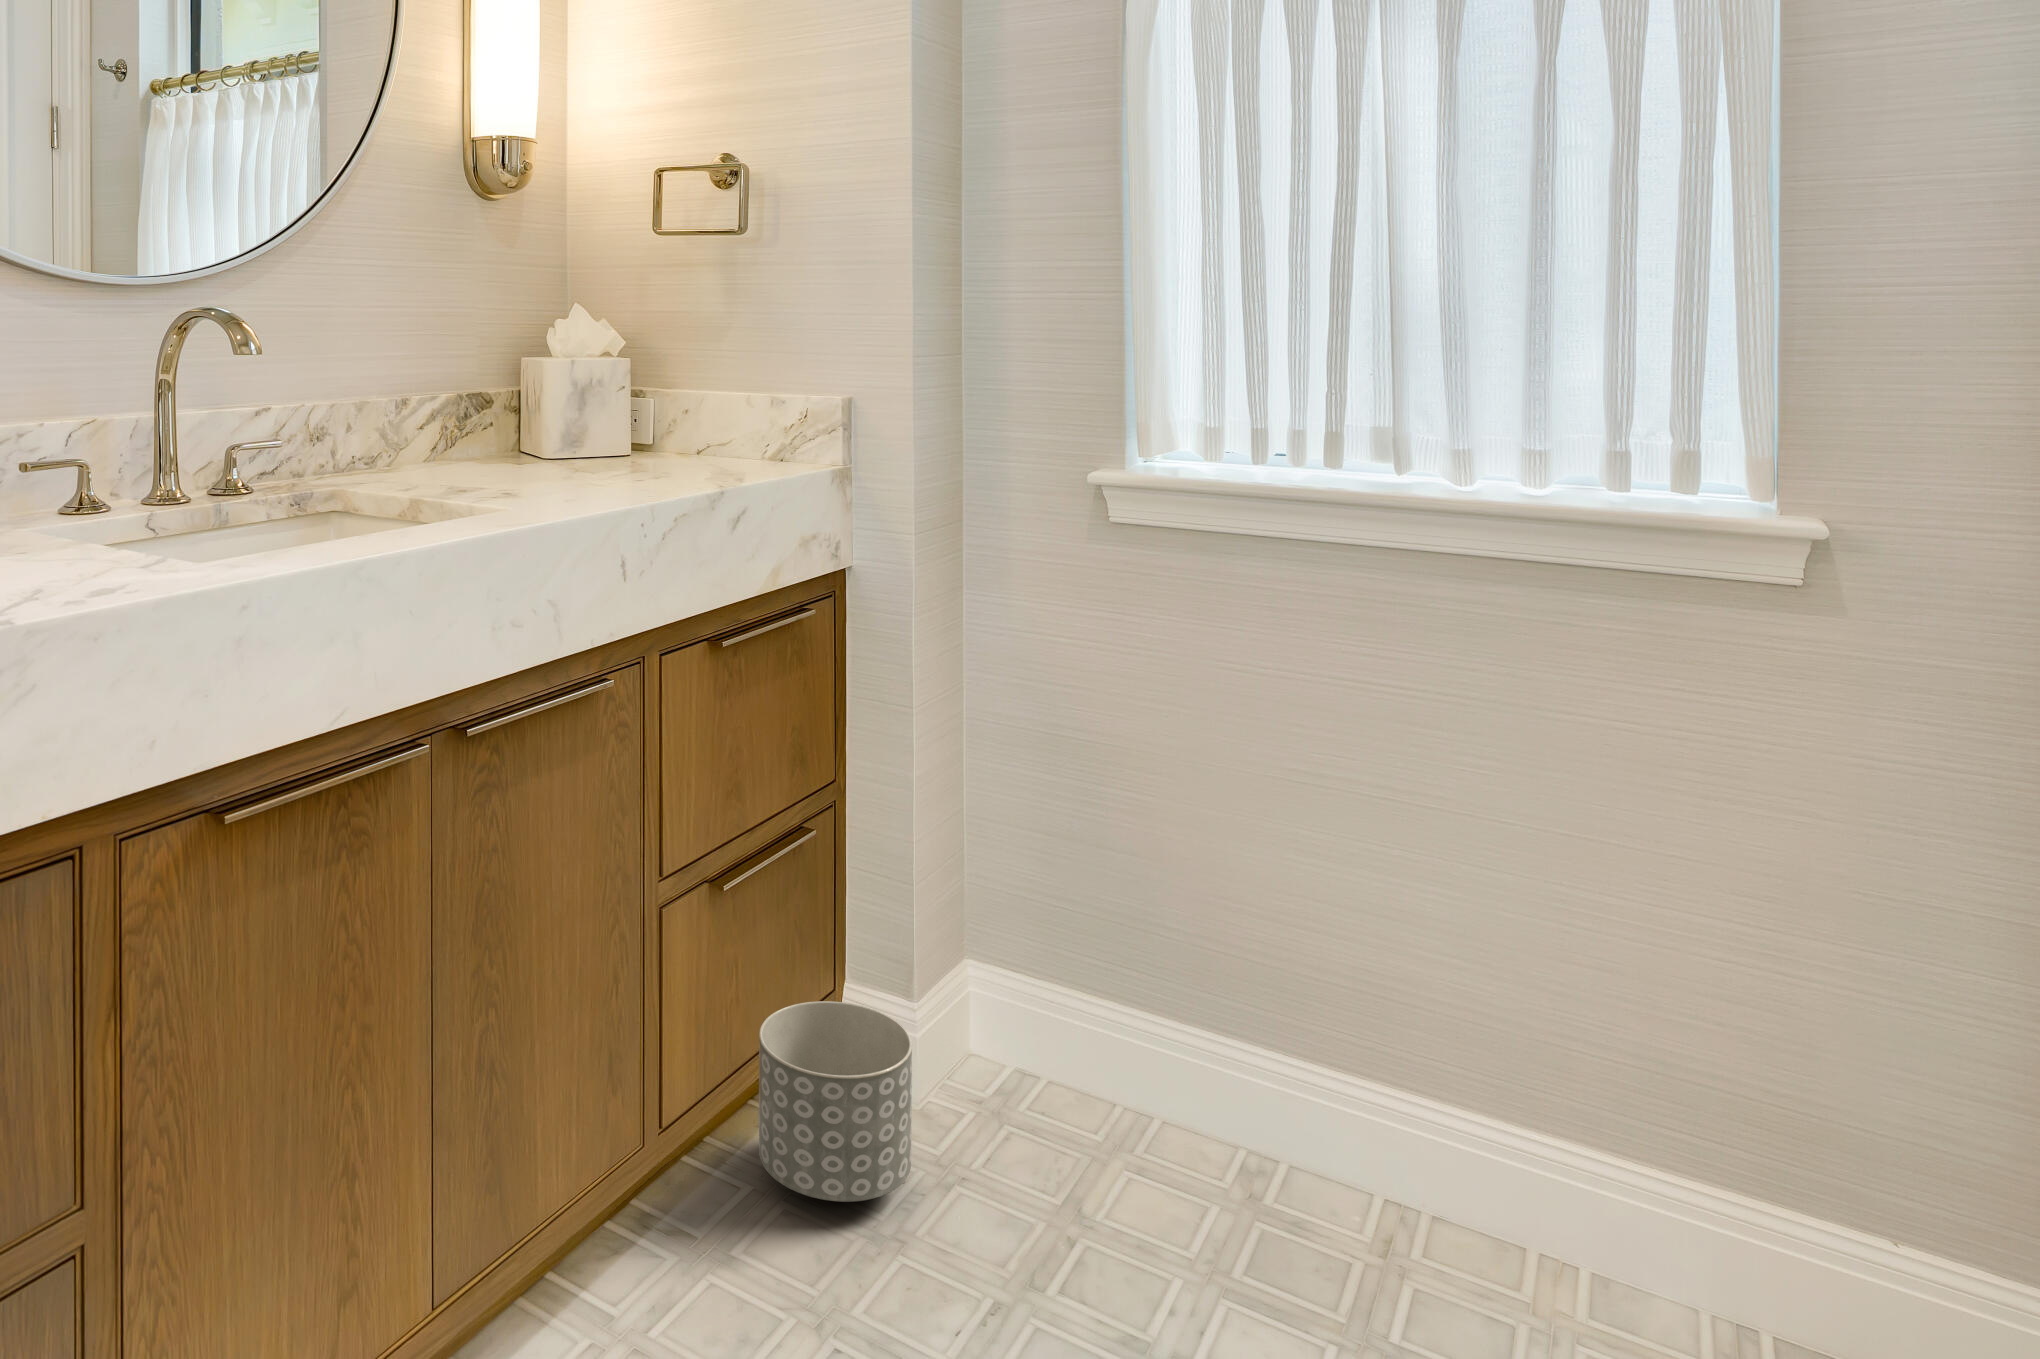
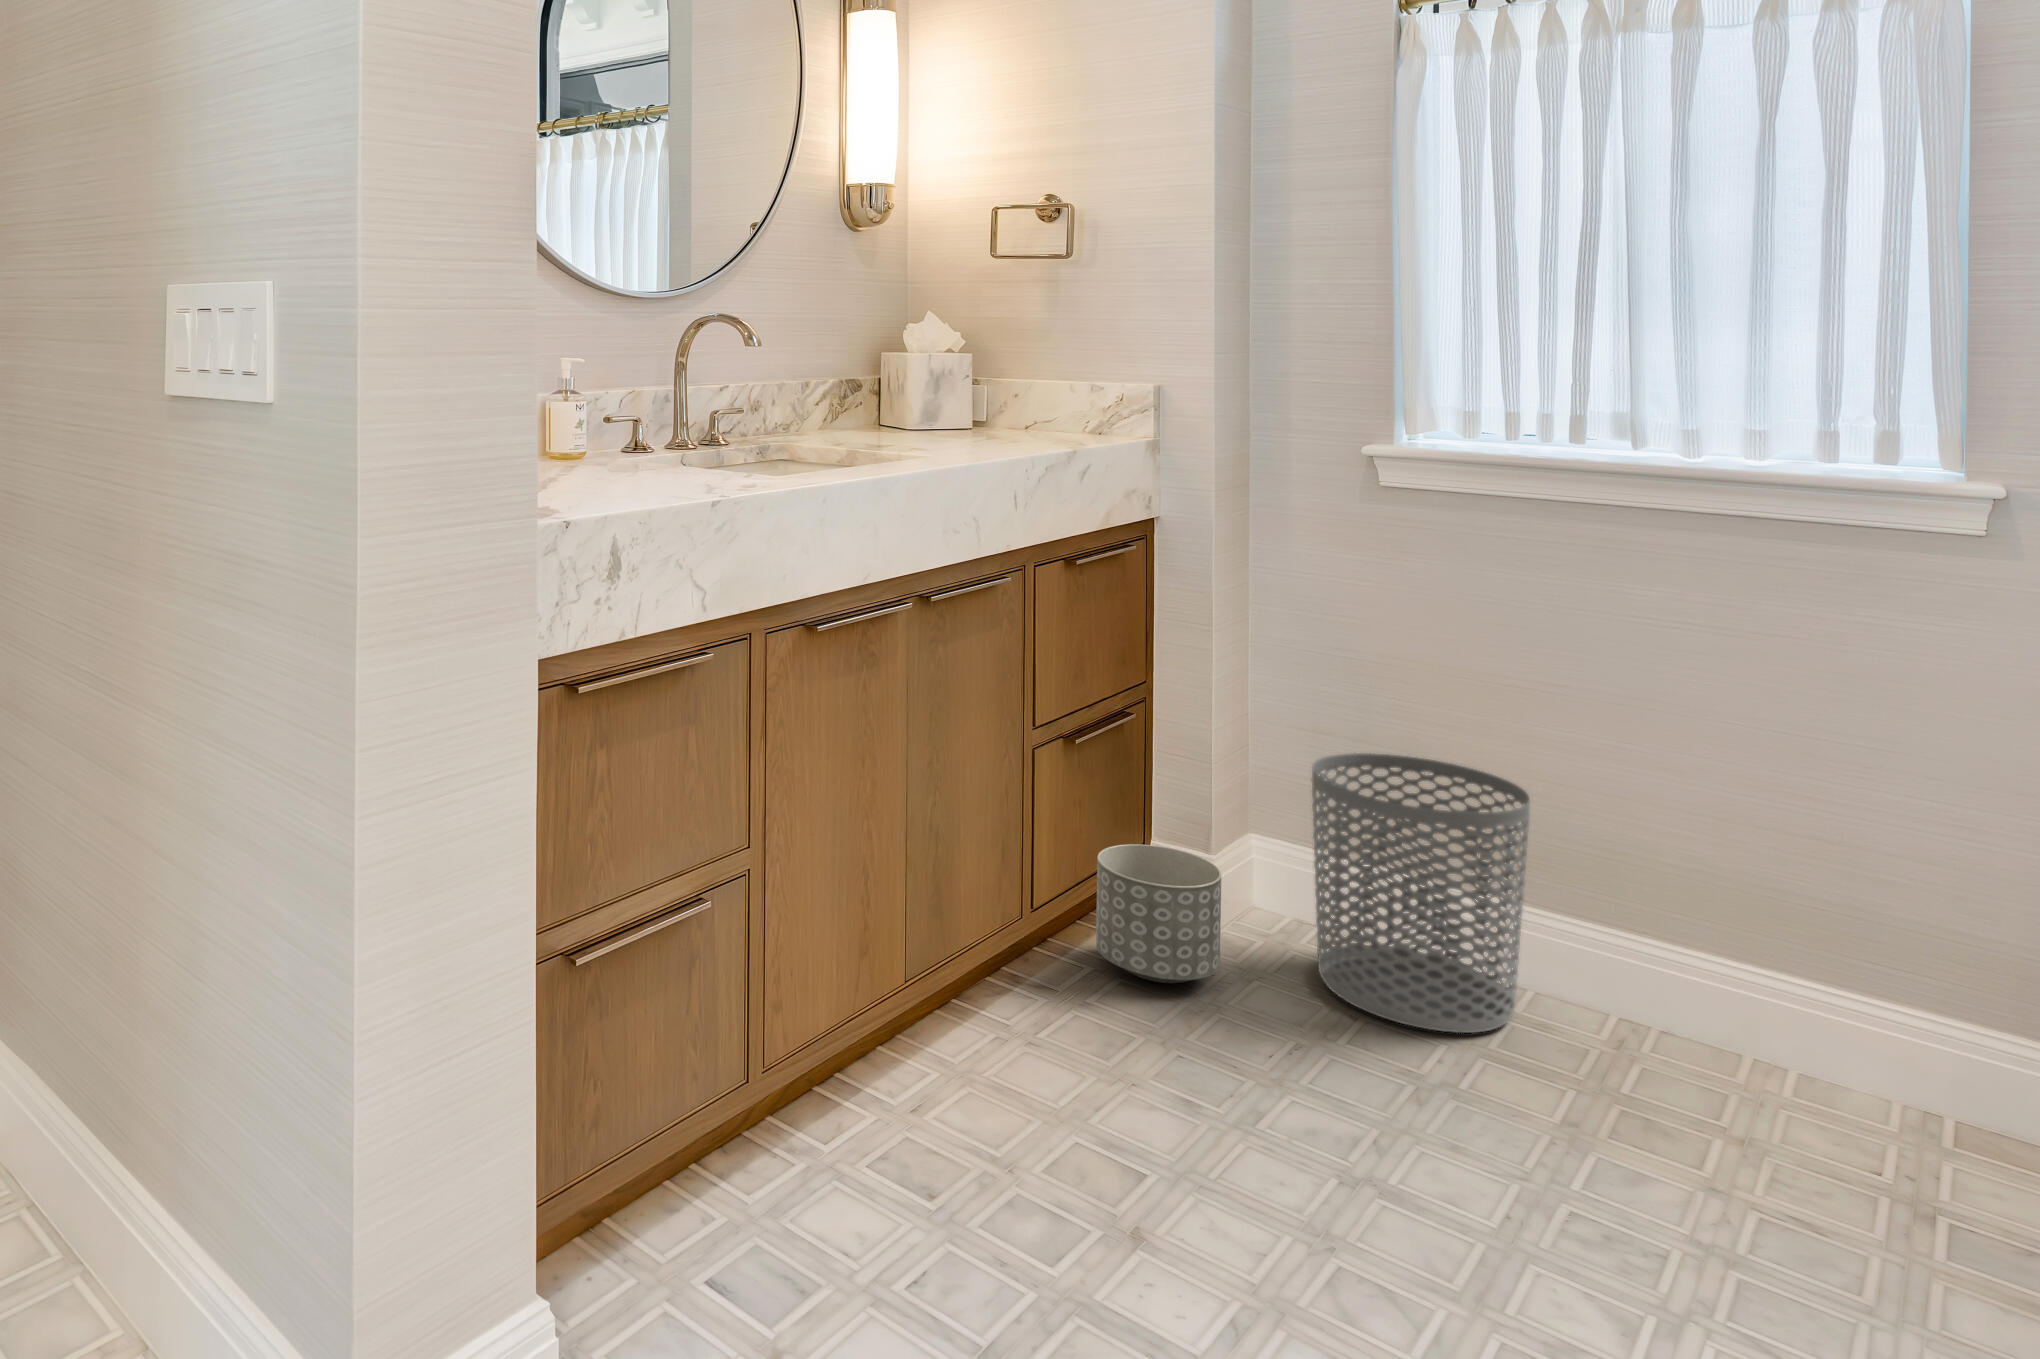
waste bin: none [1024,864,1281,1250] -> present [1312,753,1530,1033]

